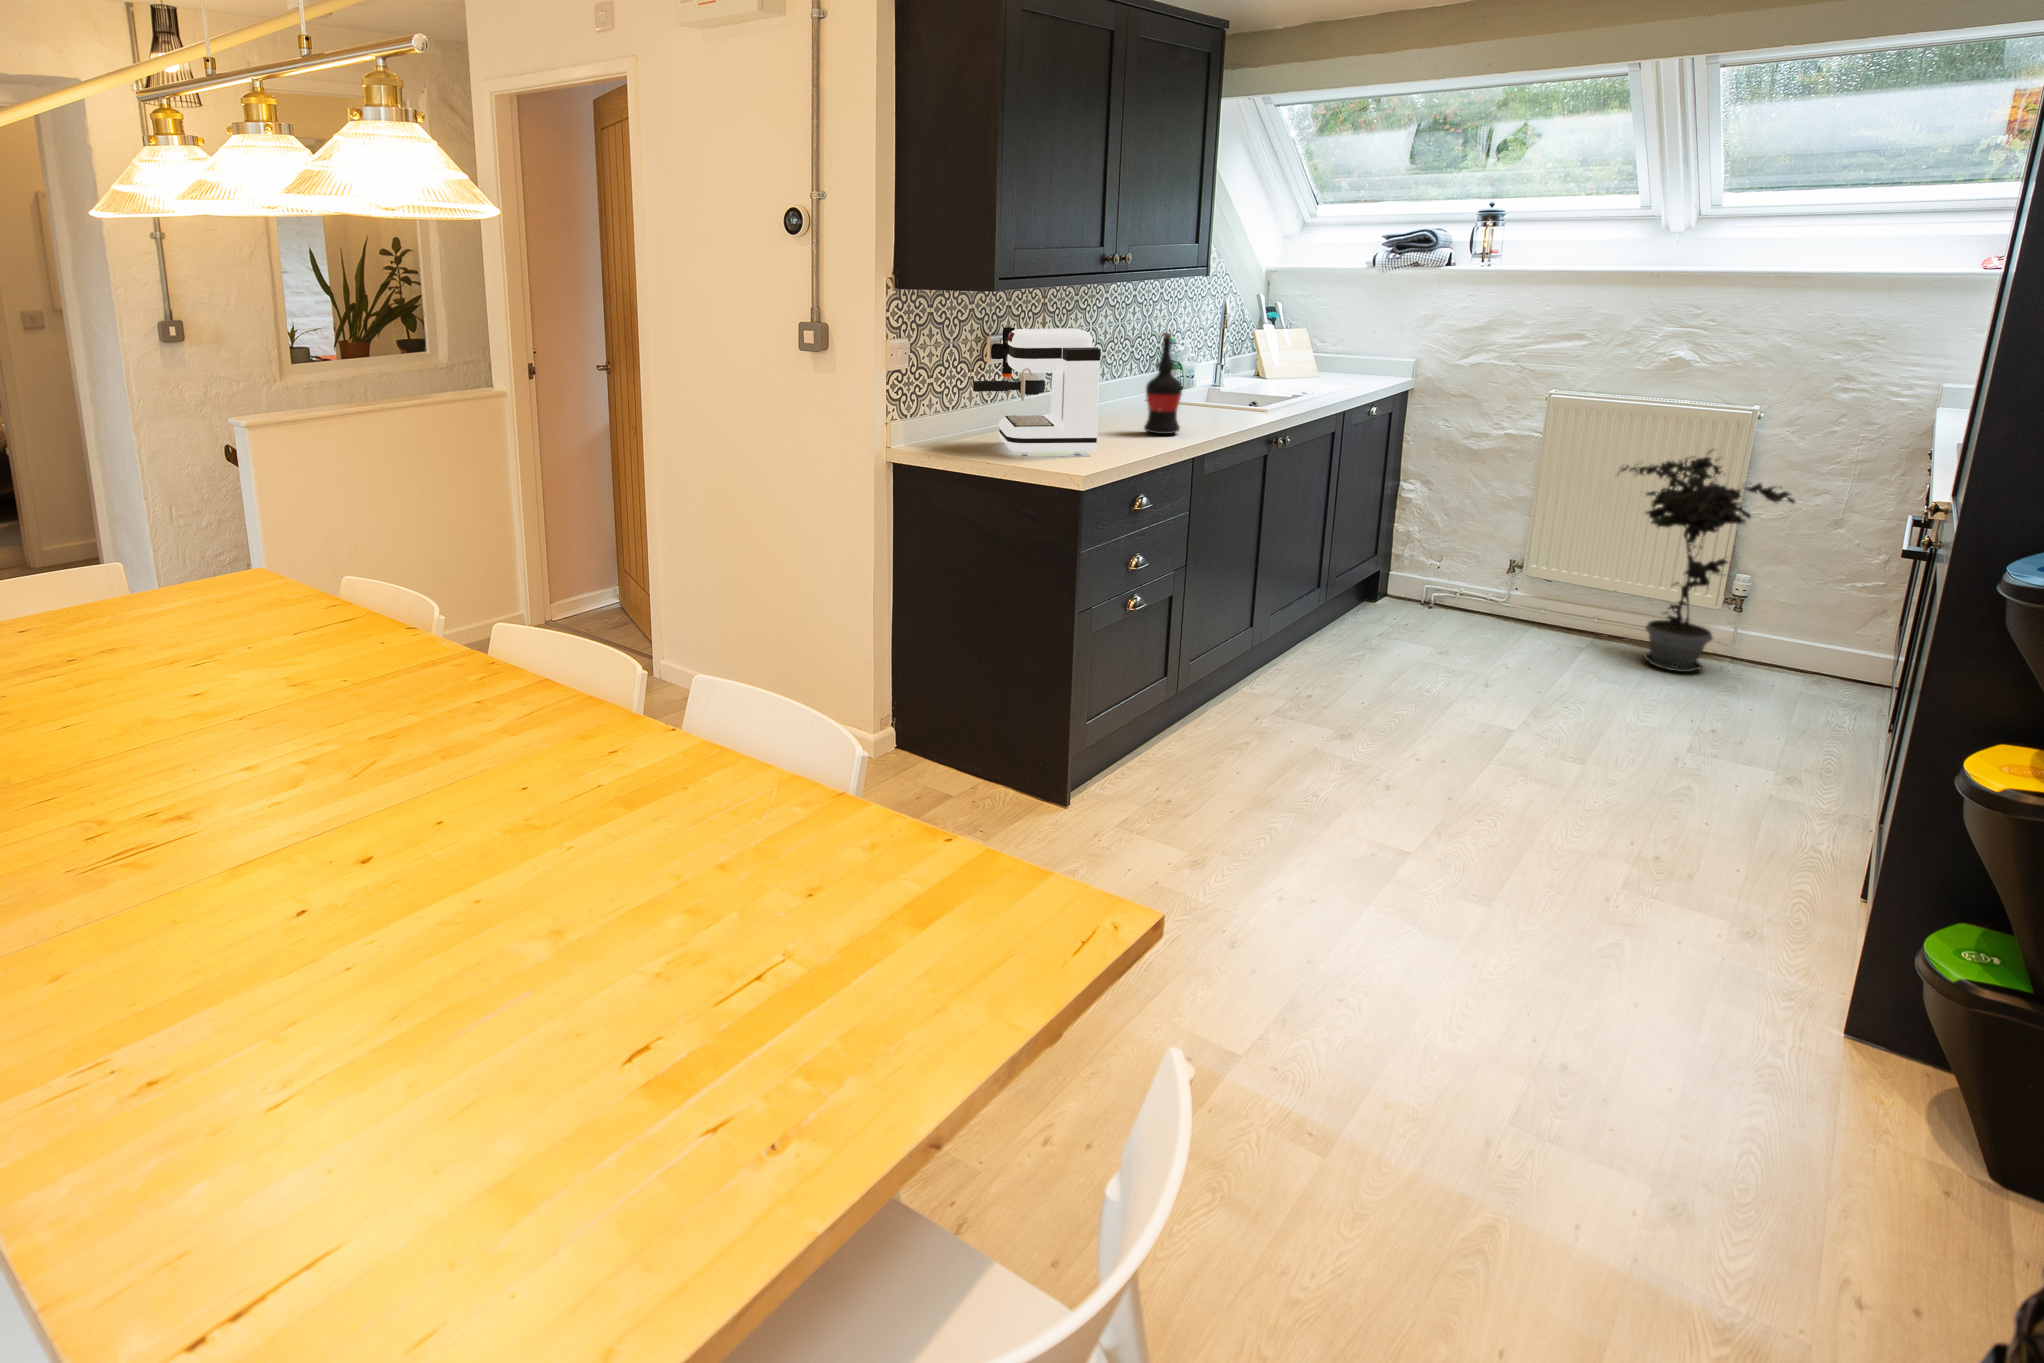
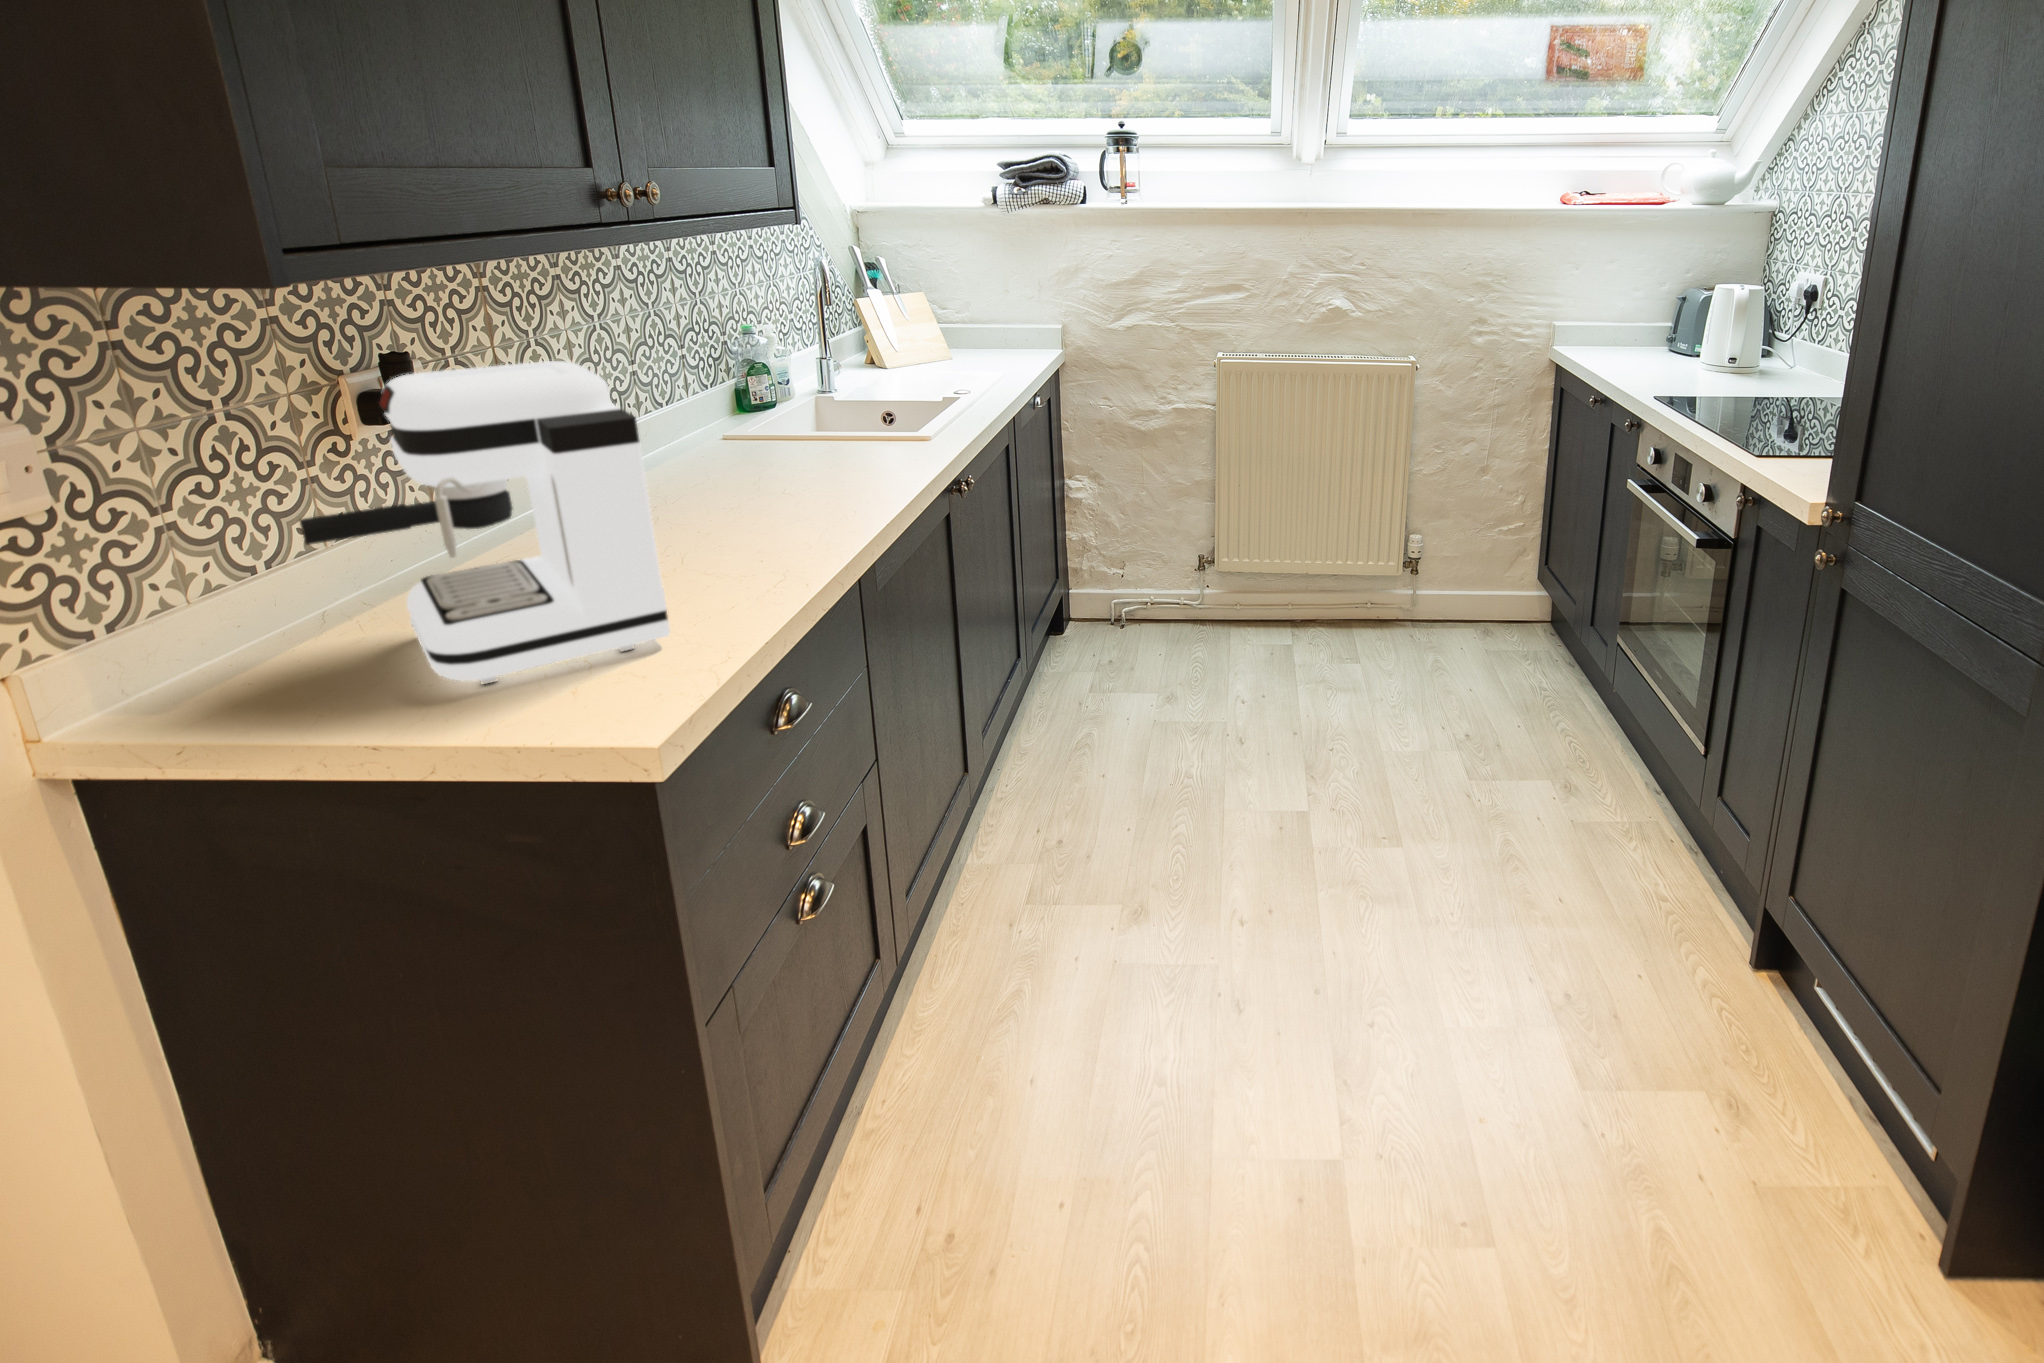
wine bottle: present [1144,333,1182,434] -> none [740,346,819,539]
potted plant: present [1620,451,1795,672] -> none [1301,415,1474,659]

